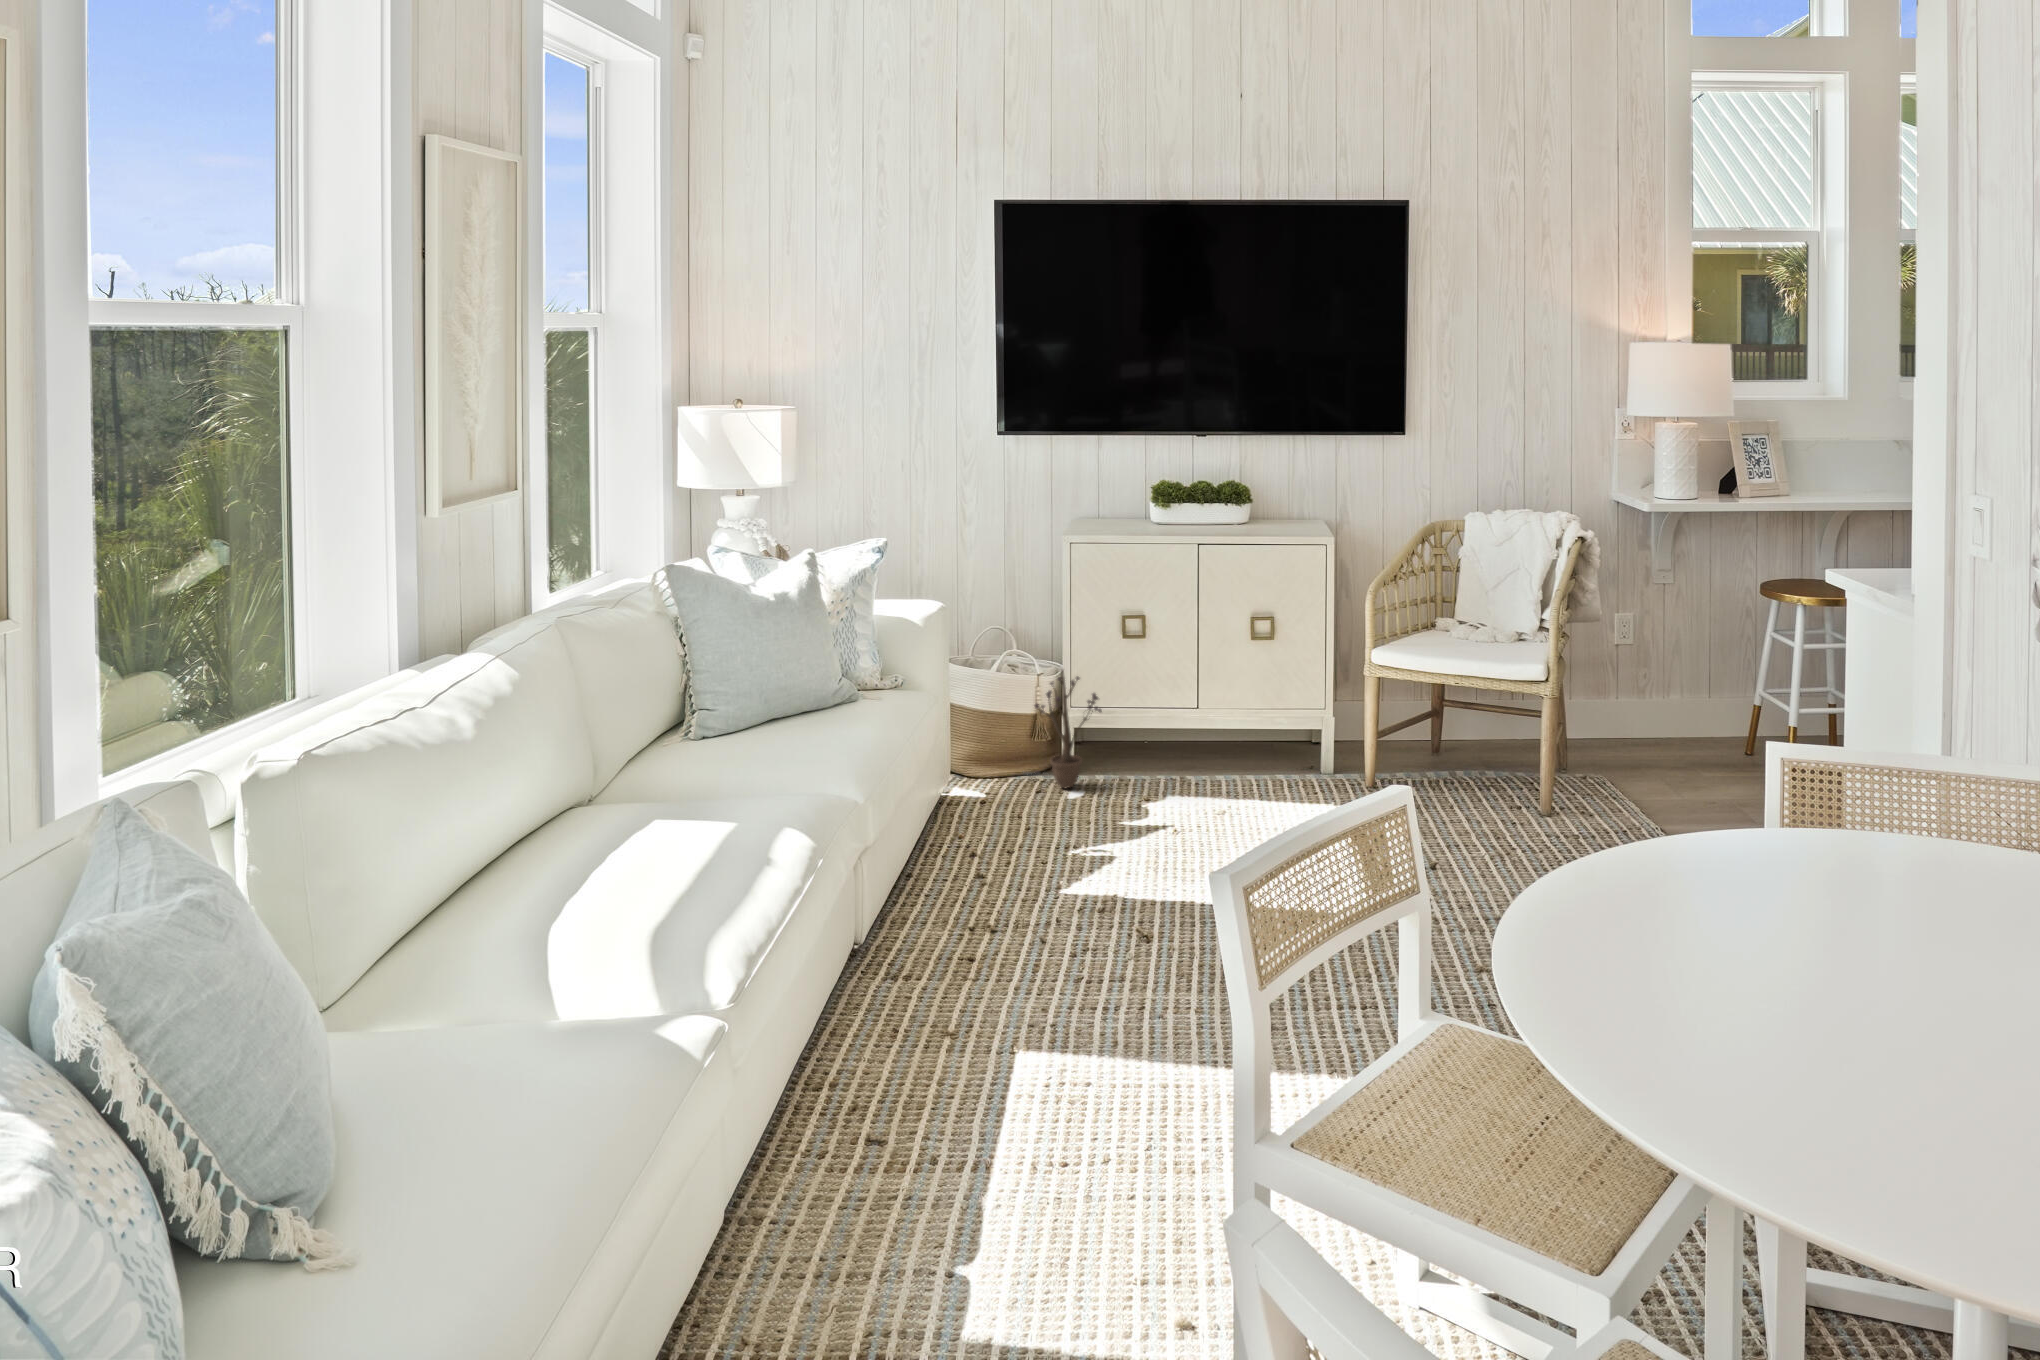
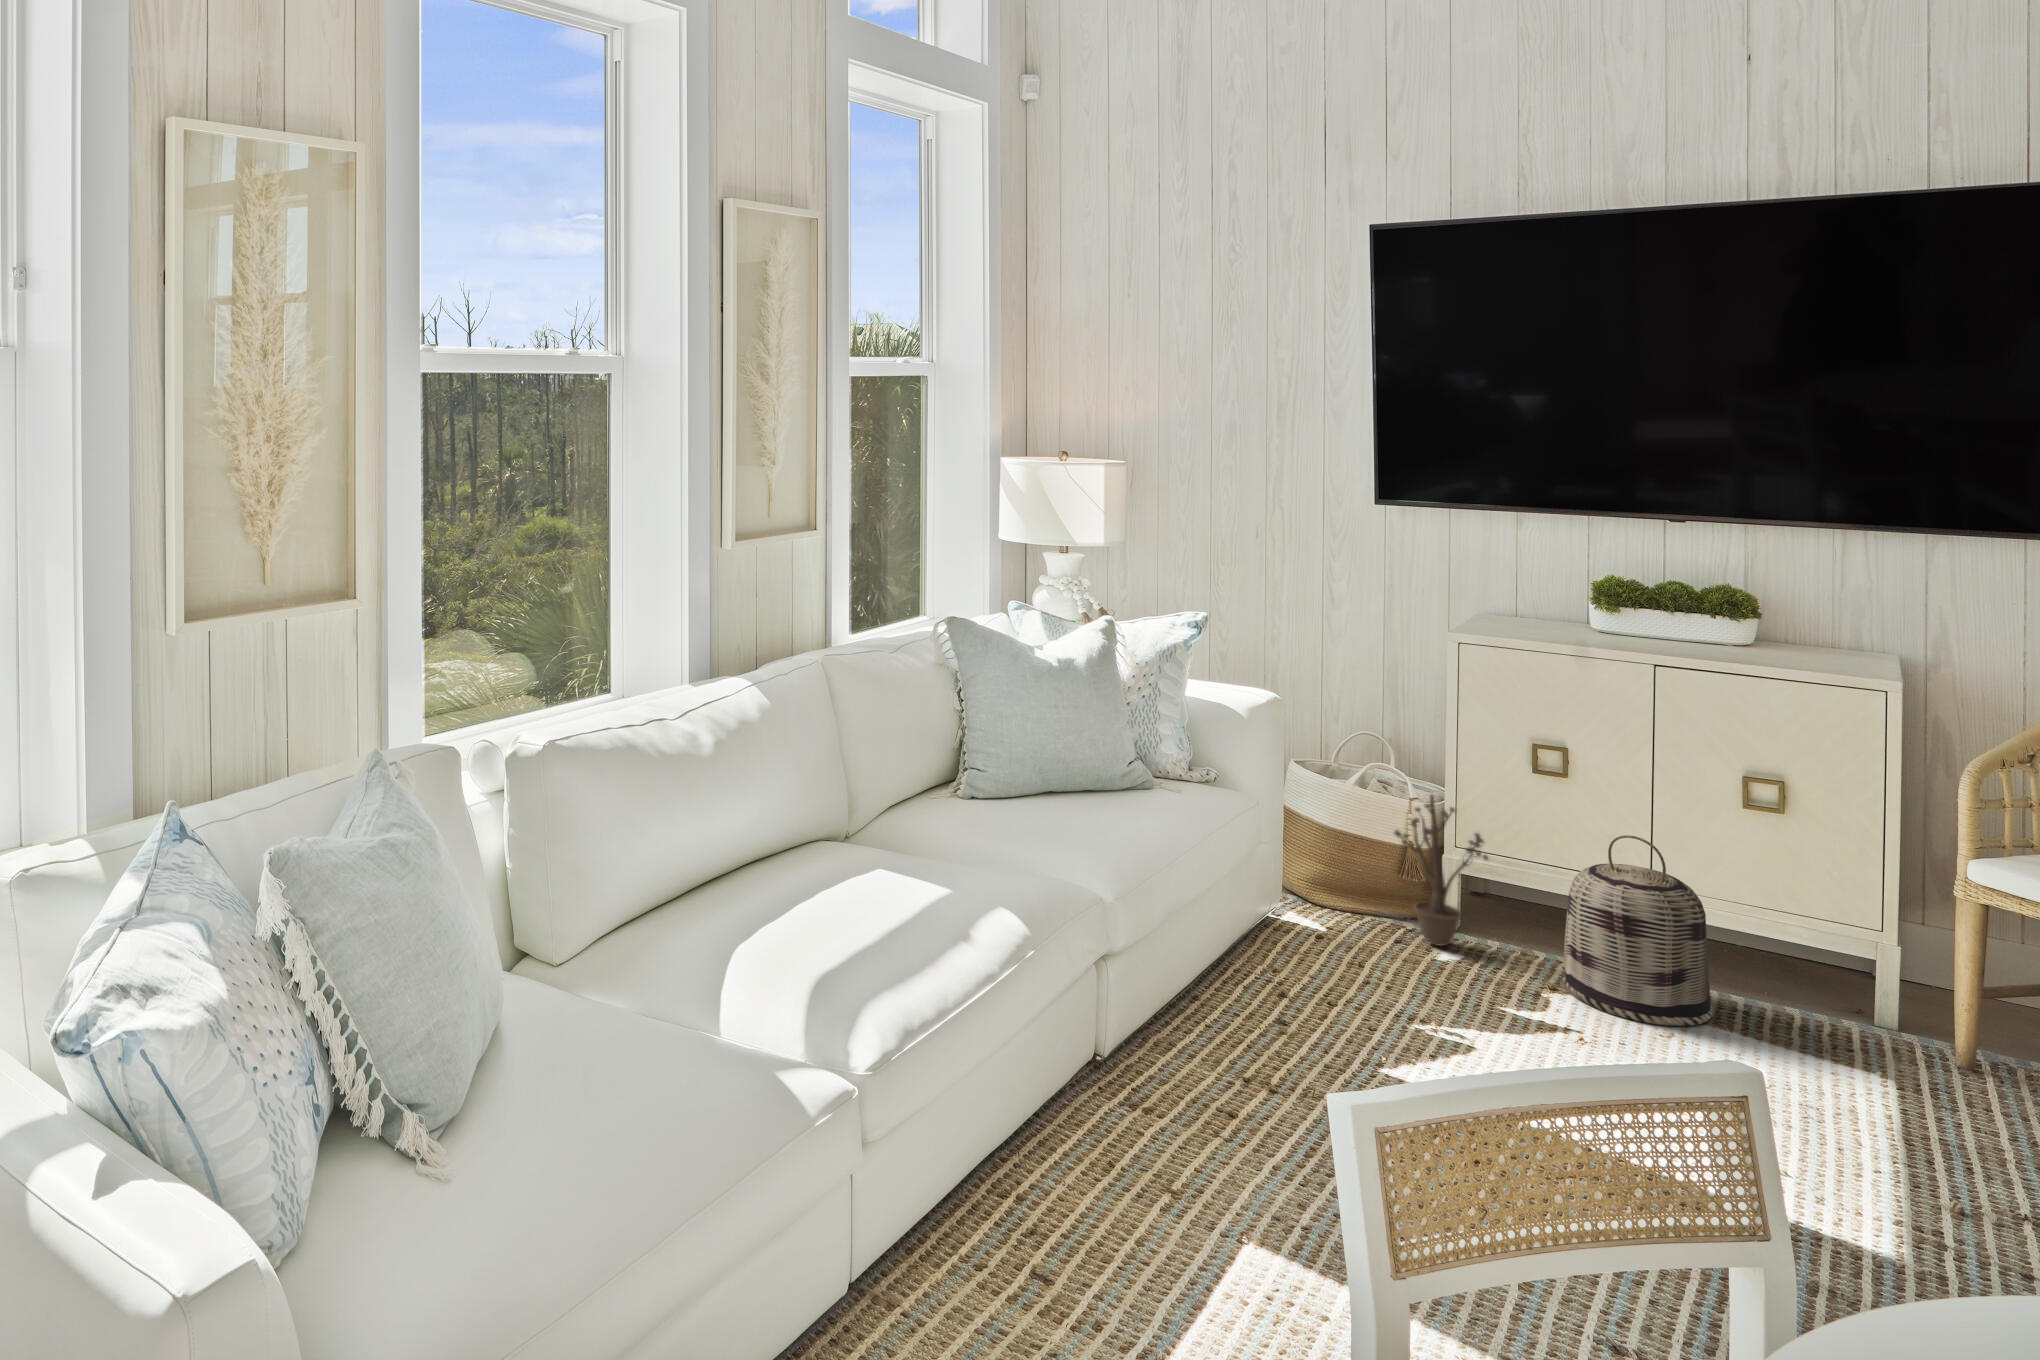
basket: none [1150,673,1238,807] -> present [1563,835,1713,1026]

